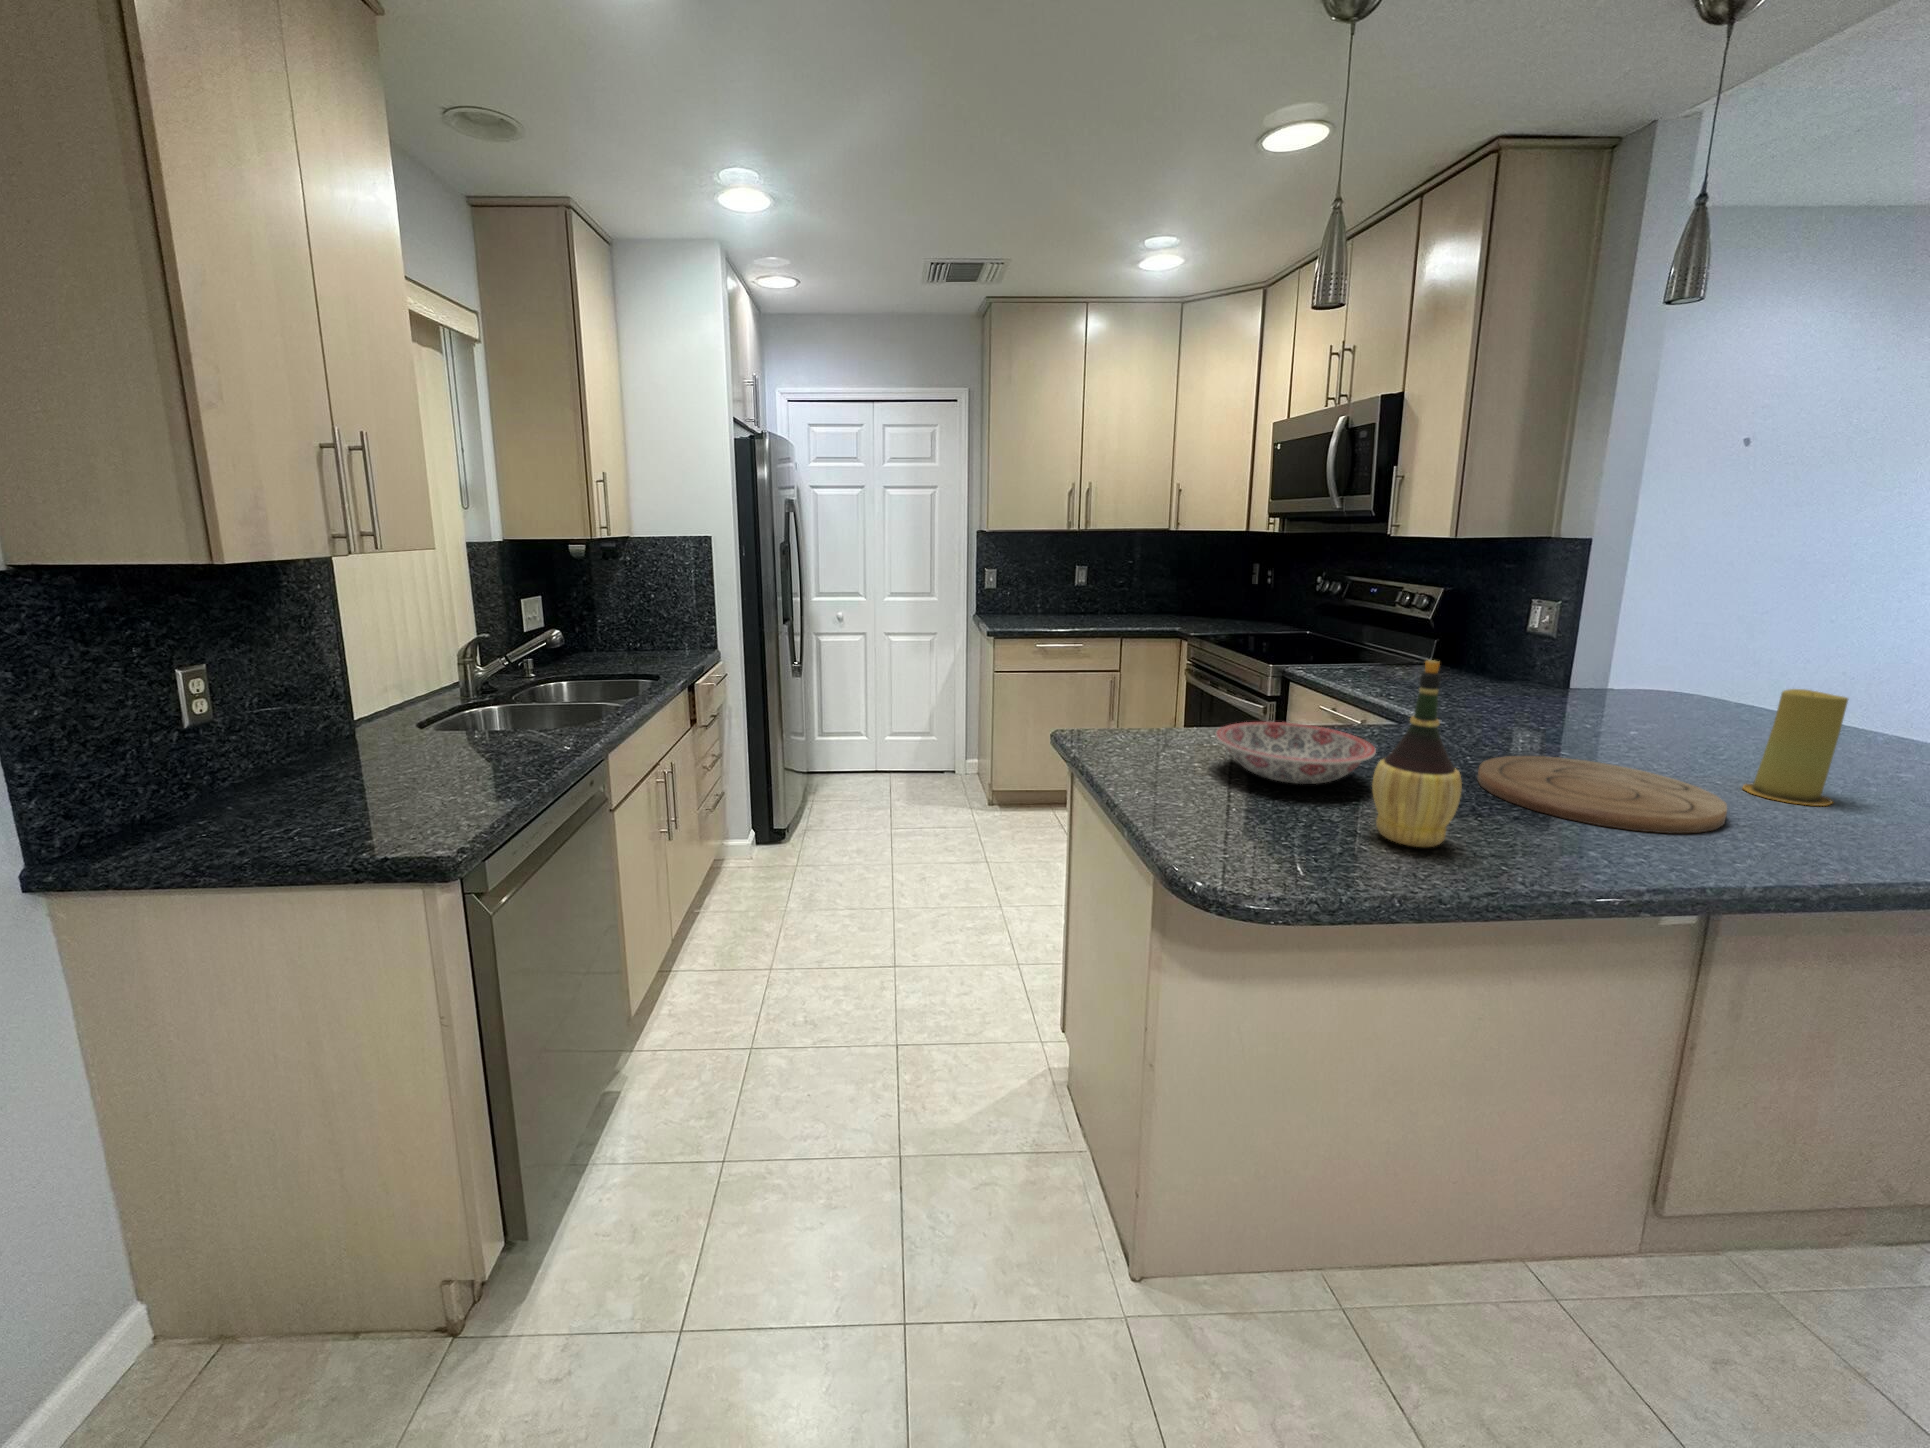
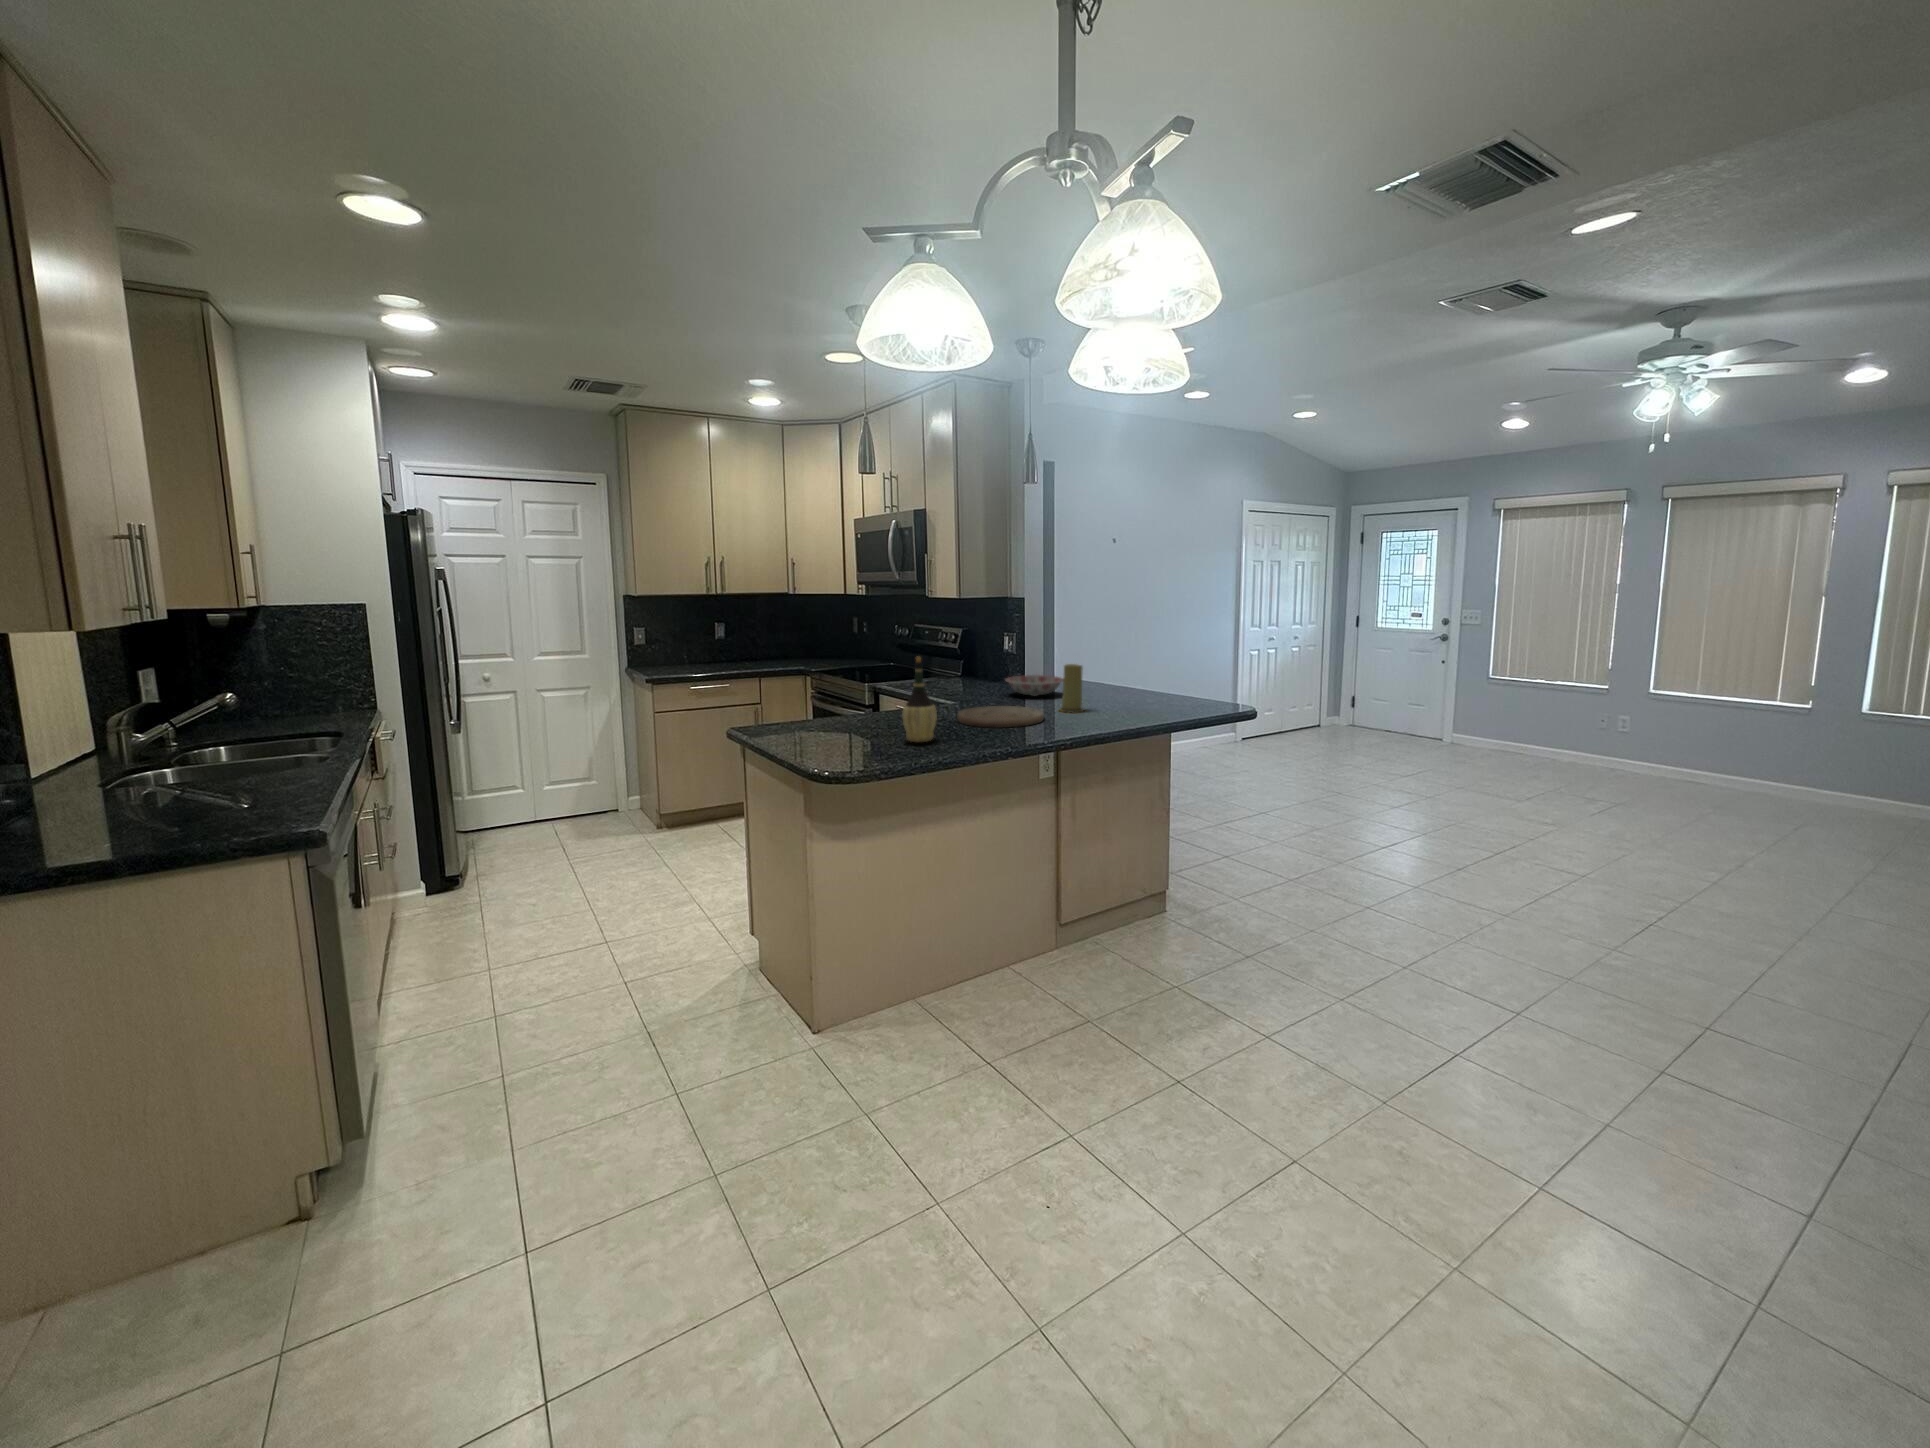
ceramic bowl: present [1216,722,1376,784] -> present [1006,675,1063,696]

